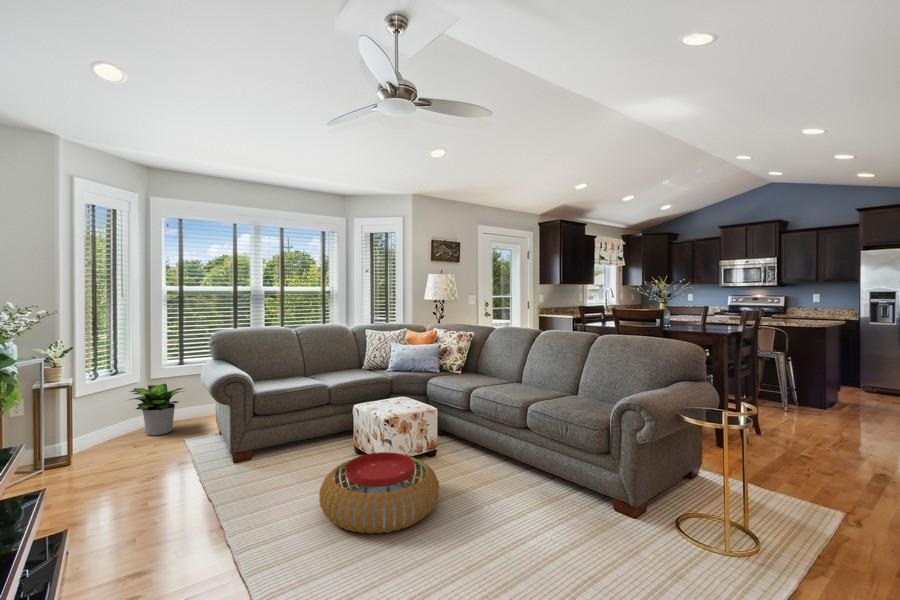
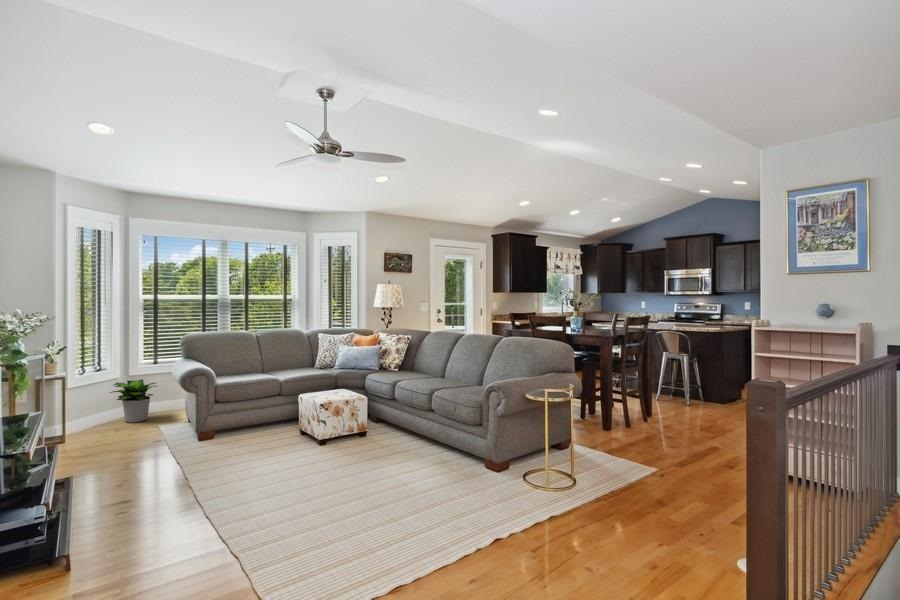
pouf: present [319,452,439,534] -> none [258,427,353,482]

